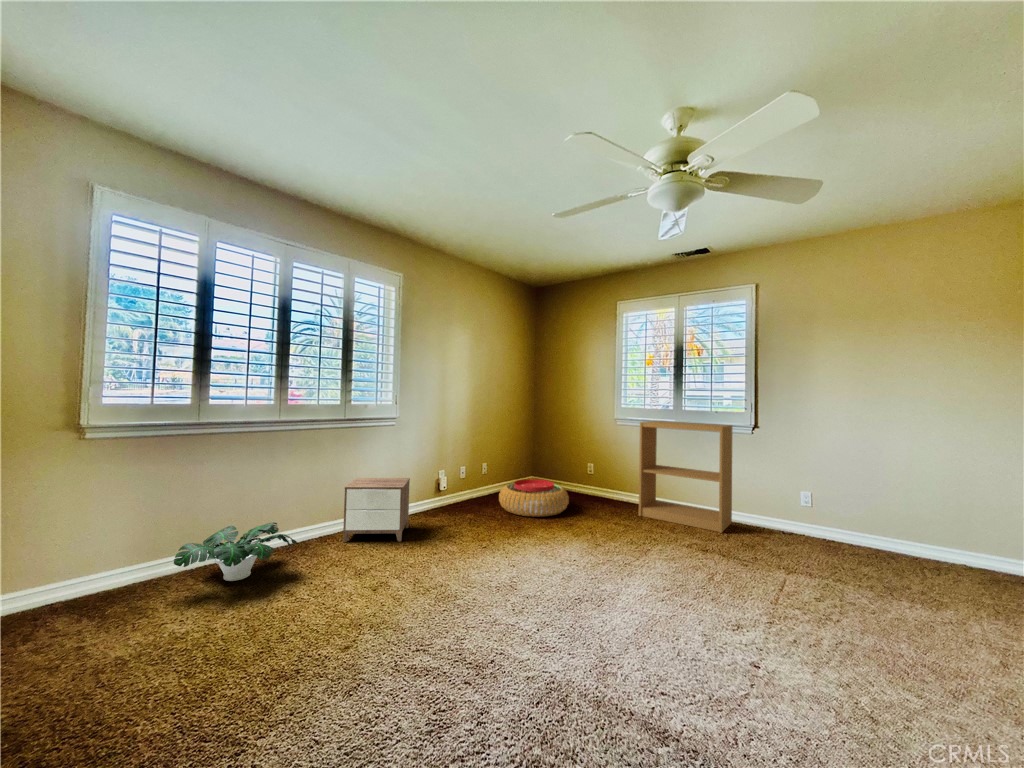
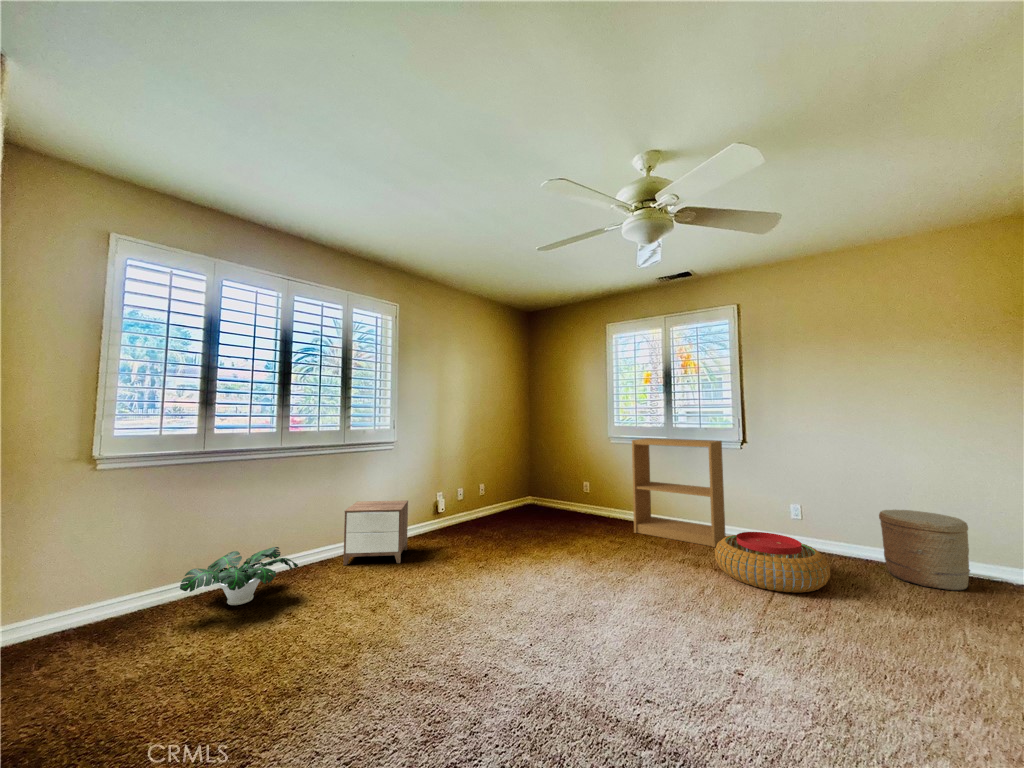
pouf: present [499,479,569,517] -> present [715,532,830,593]
woven basket: none [894,500,988,583] -> present [879,510,970,590]

